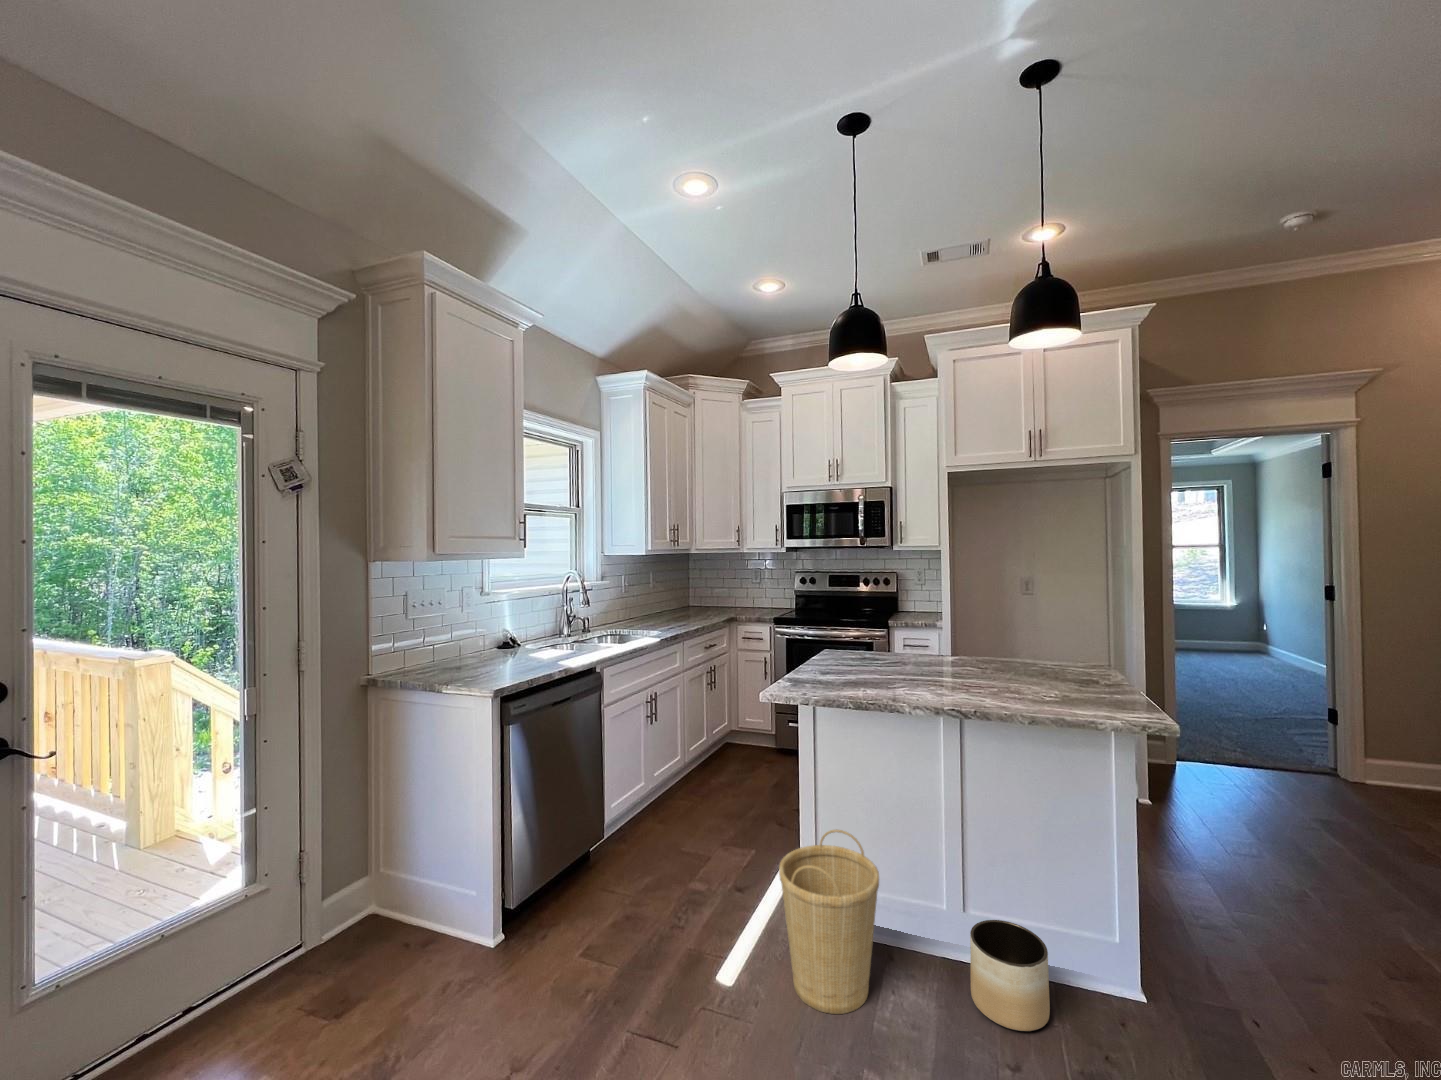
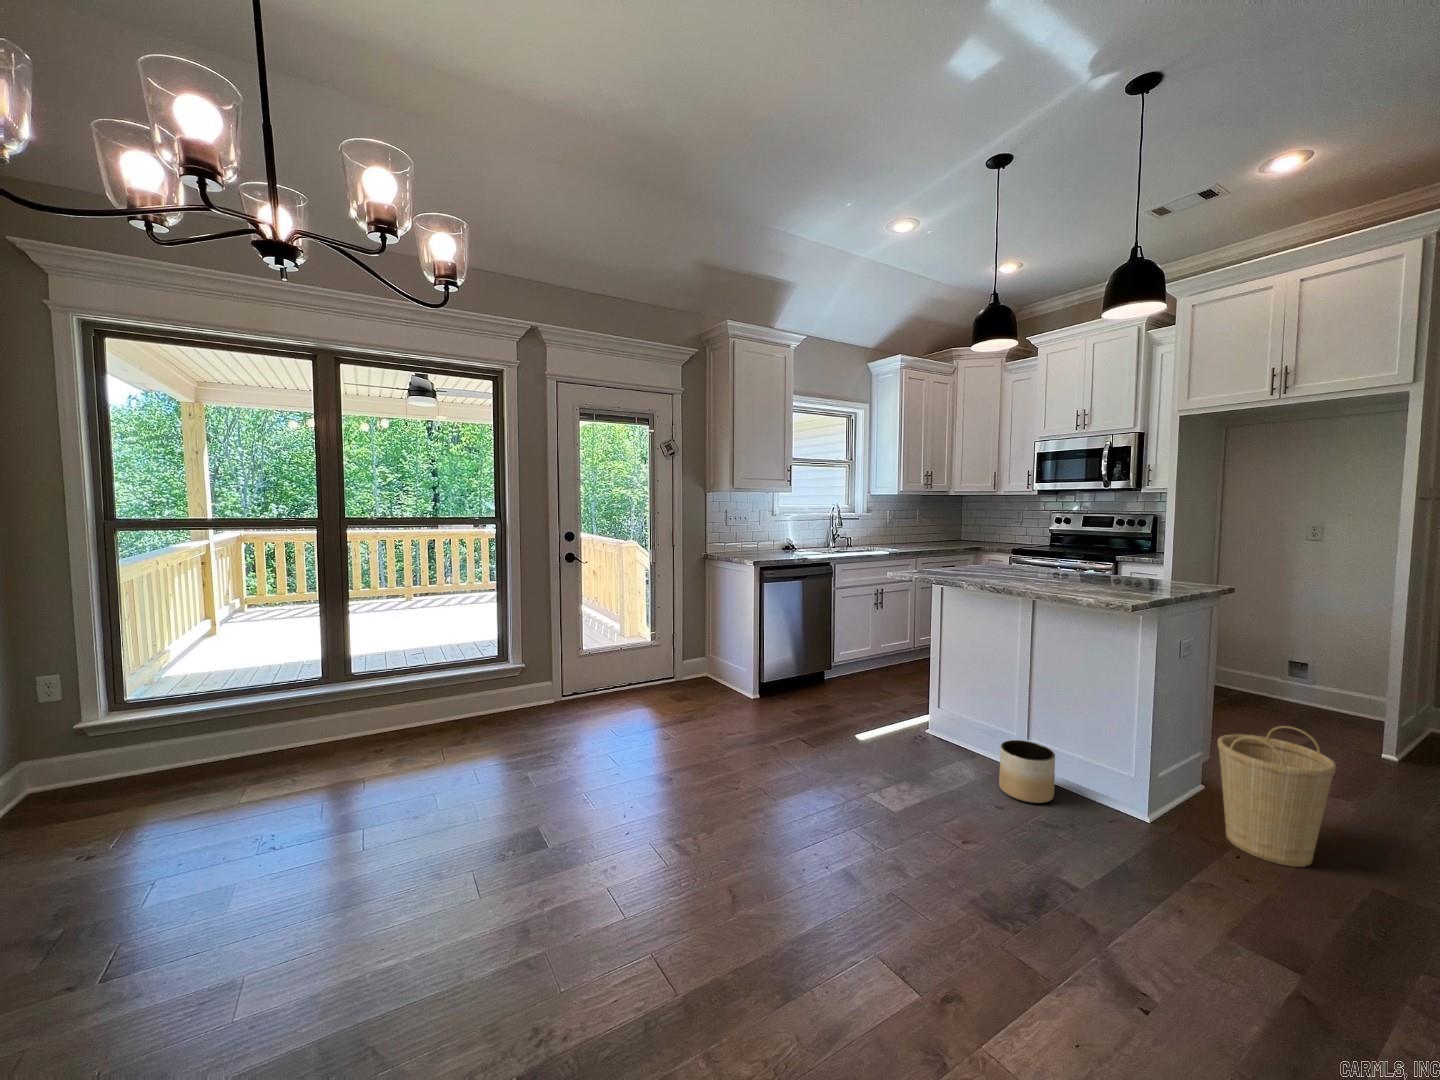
basket: present [779,830,879,1014] -> present [1218,726,1336,867]

